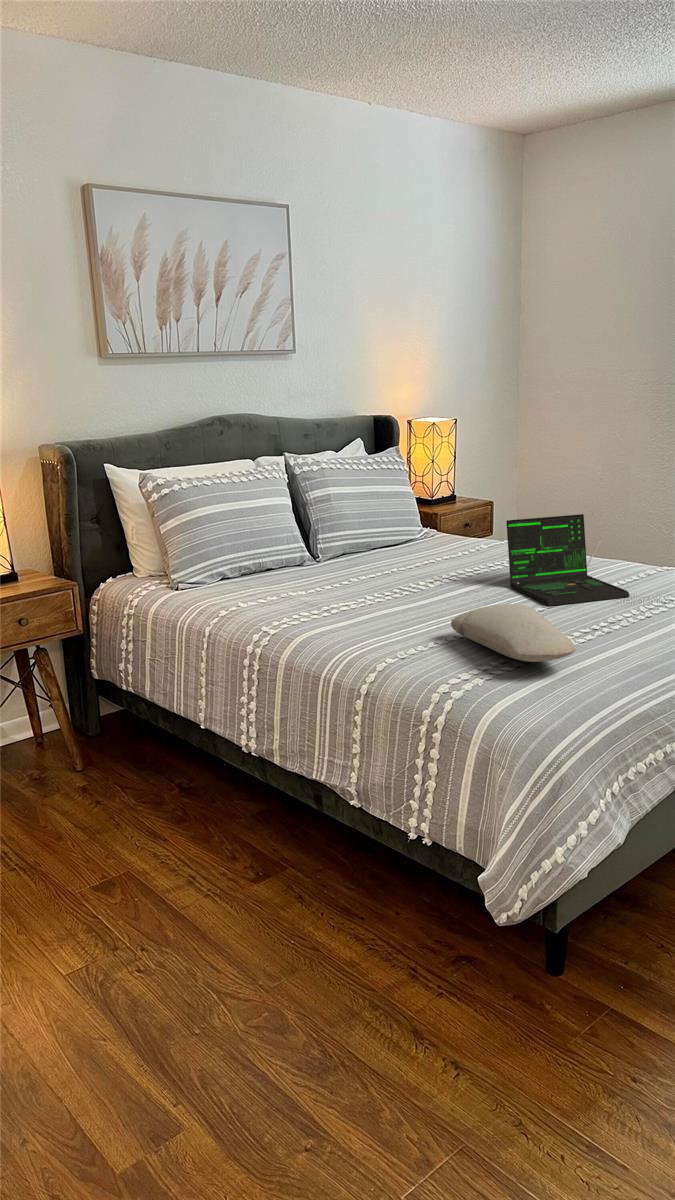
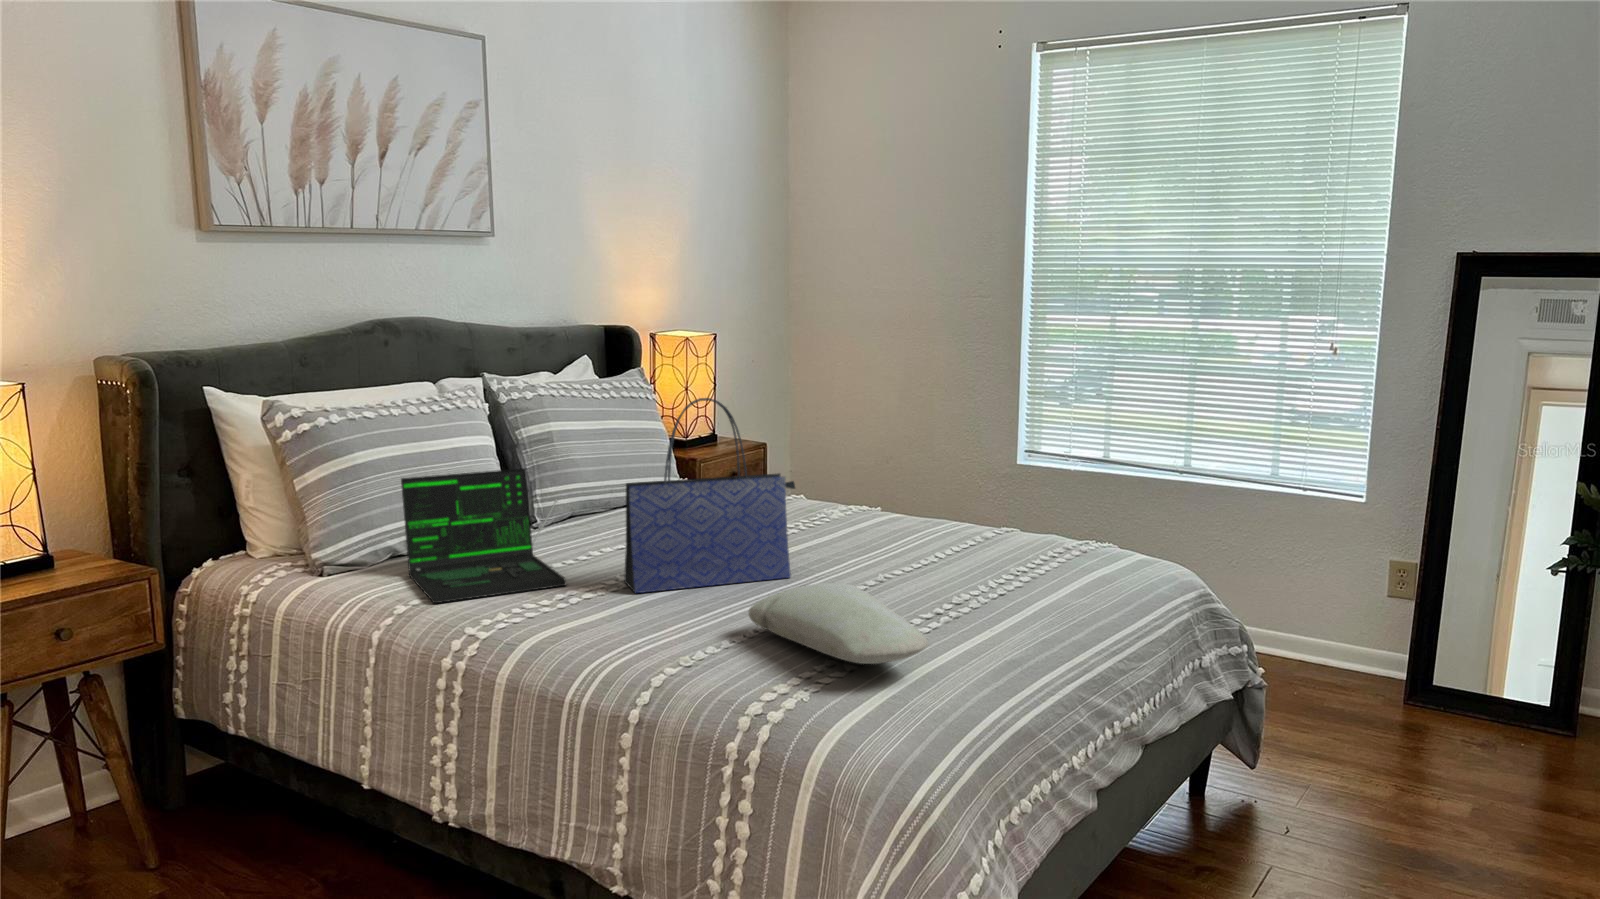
tote bag: none [371,469,496,608] -> present [624,398,795,593]
laptop: present [506,514,630,606] -> present [401,468,566,603]

